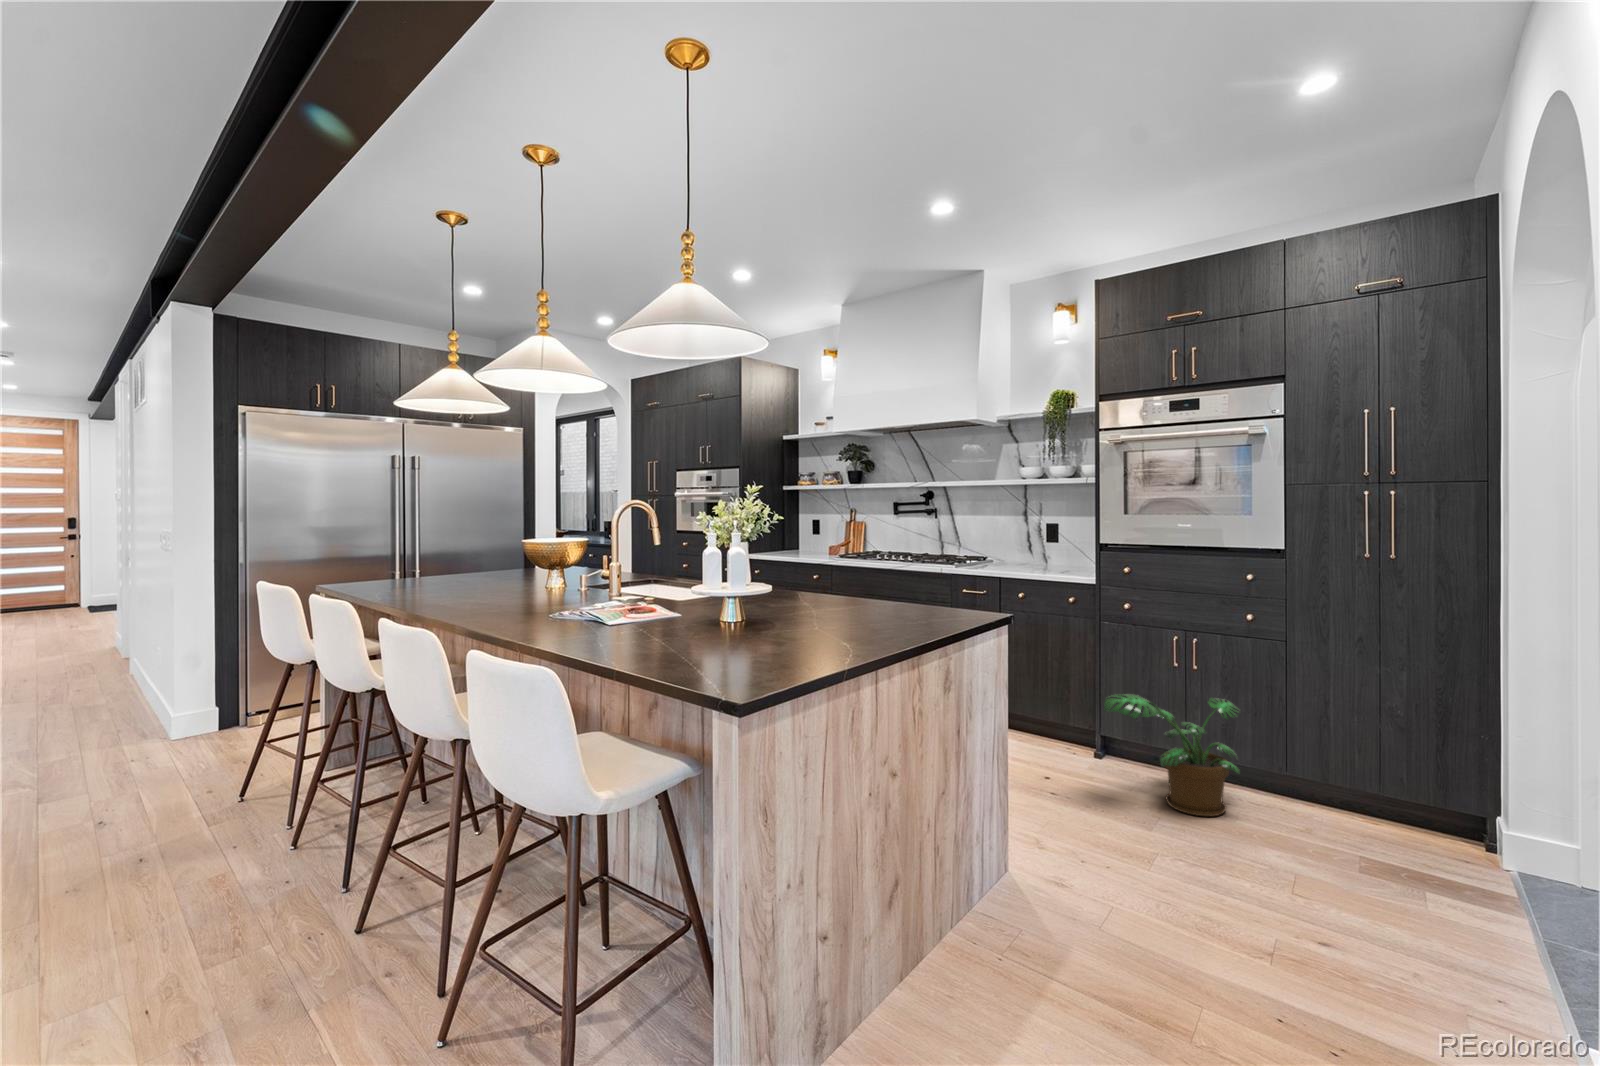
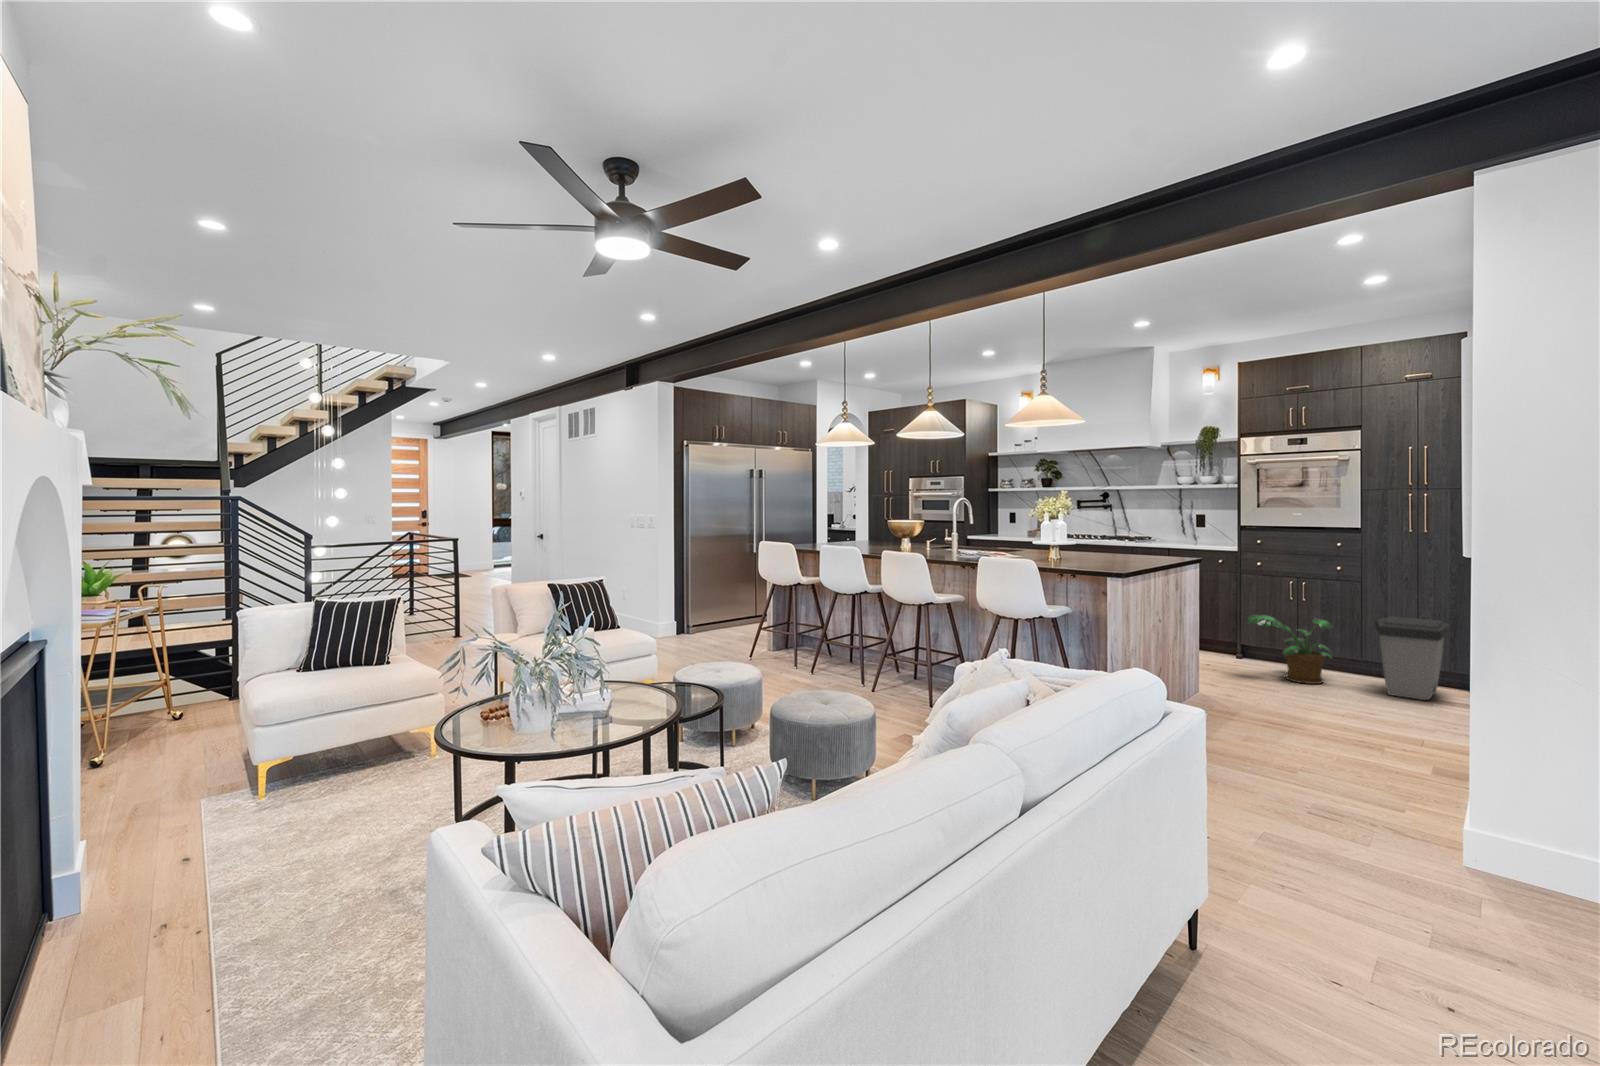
trash can: none [1310,701,1436,862] -> present [1375,616,1449,700]

